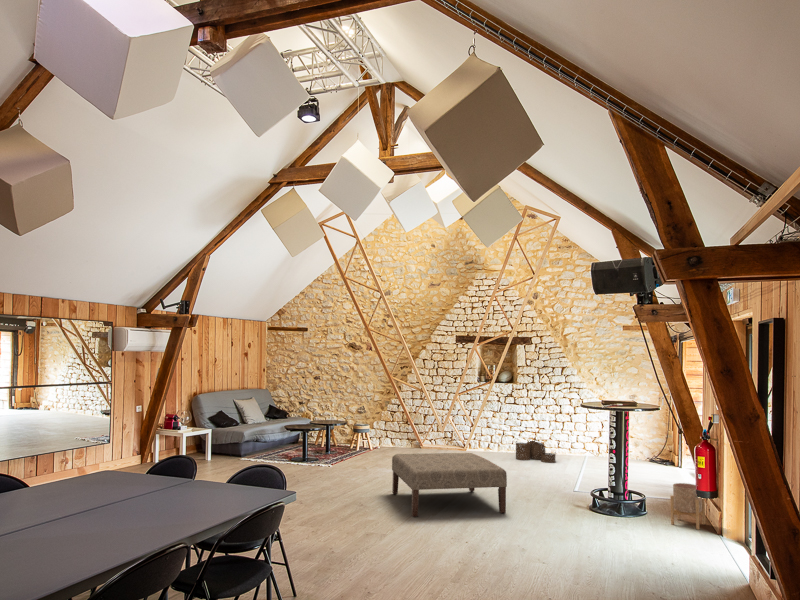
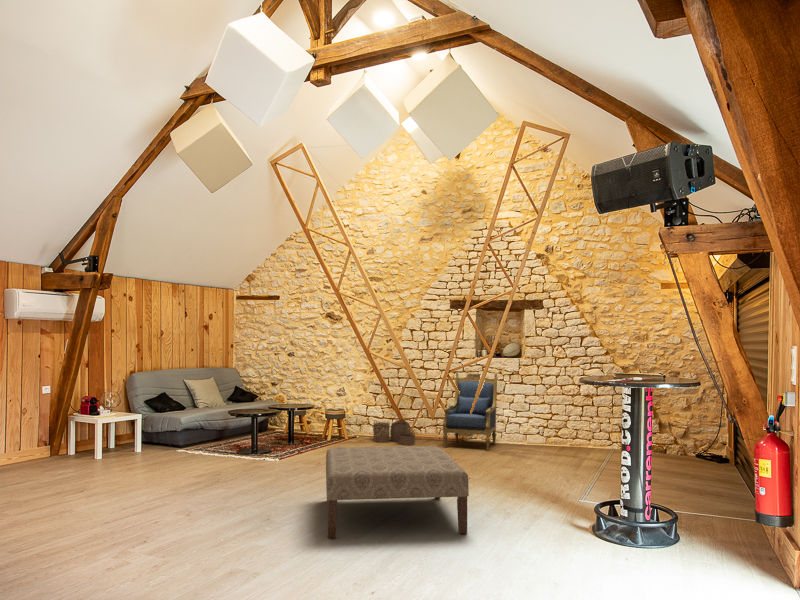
armchair: none [453,389,494,458] -> present [443,372,497,451]
woven basket: present [516,440,556,463] -> present [373,419,415,445]
planter: present [670,483,705,530] -> none [713,495,770,569]

